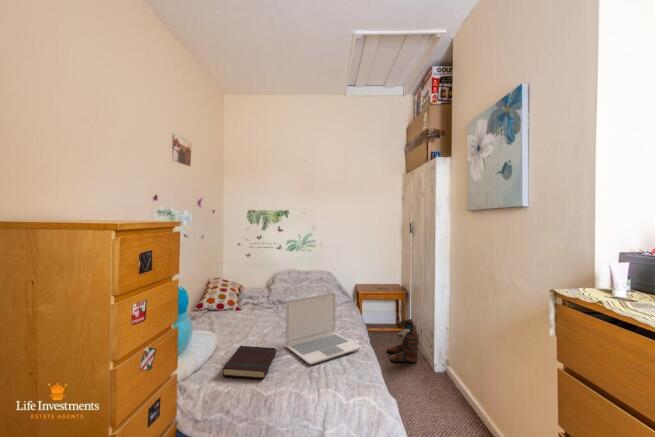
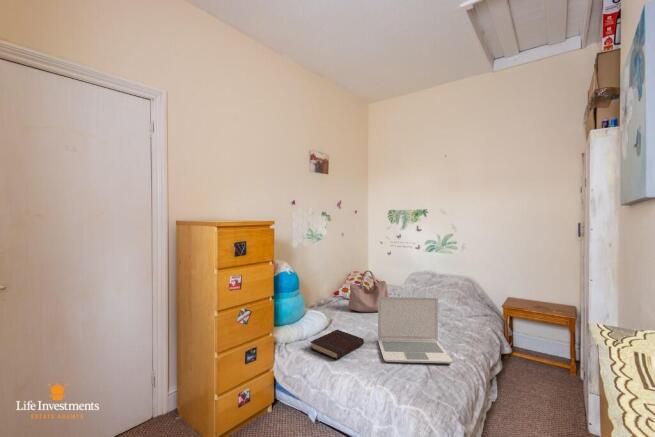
handbag: none [227,275,270,322] -> present [348,270,390,312]
boots: present [387,319,419,363] -> none [528,352,575,410]

